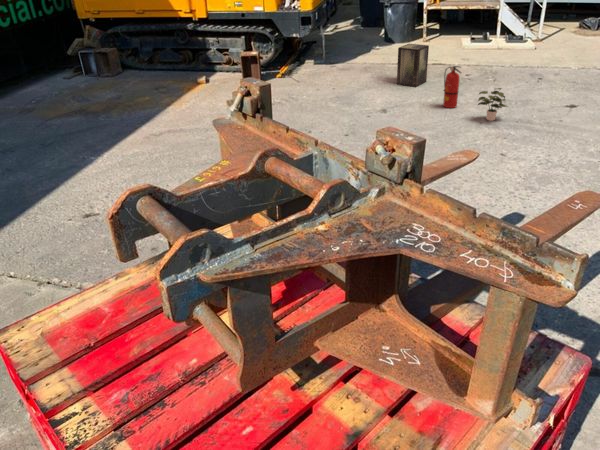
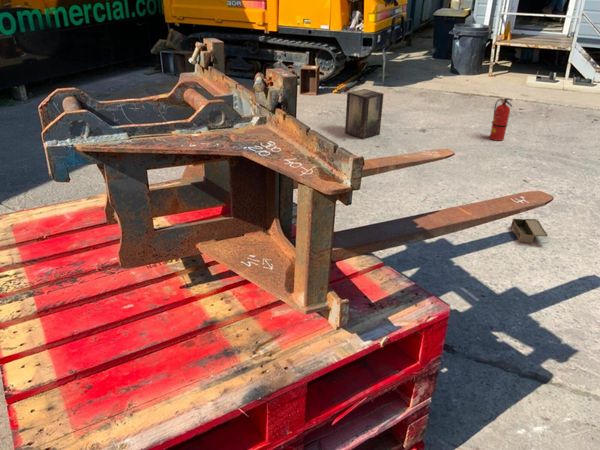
storage box: present [397,44,429,87] -> present [345,89,384,139]
potted plant: present [478,88,507,121] -> none [523,125,557,158]
toolbox: none [486,181,522,204] -> present [511,219,547,243]

